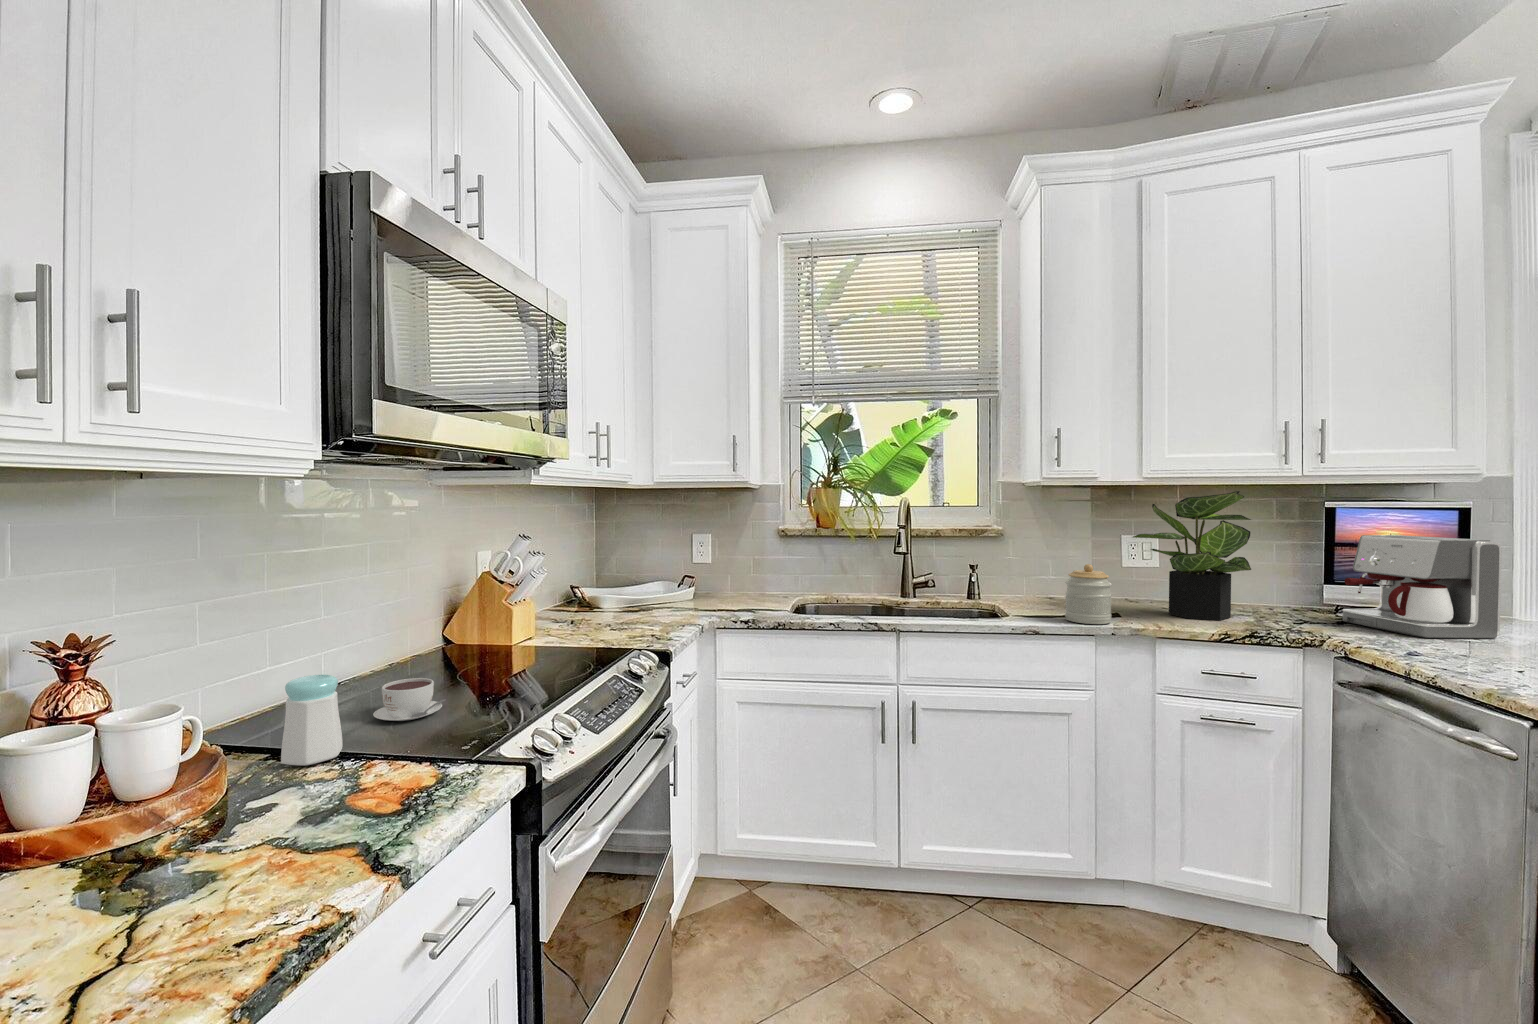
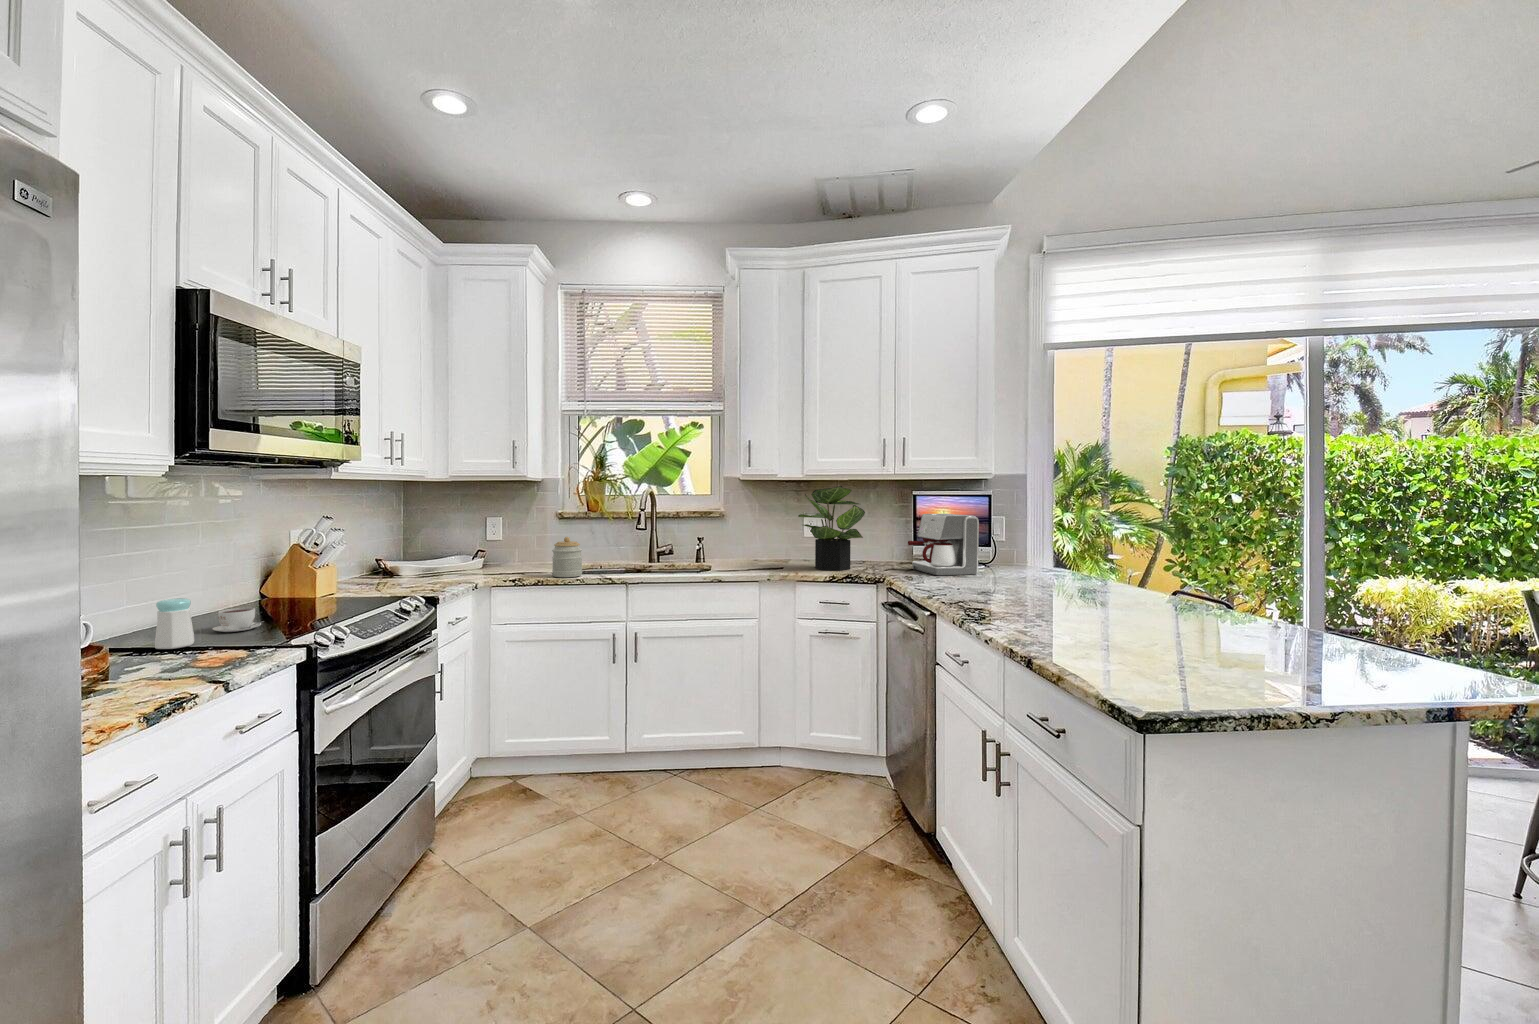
jar: present [1065,564,1112,624] -> present [552,537,582,577]

